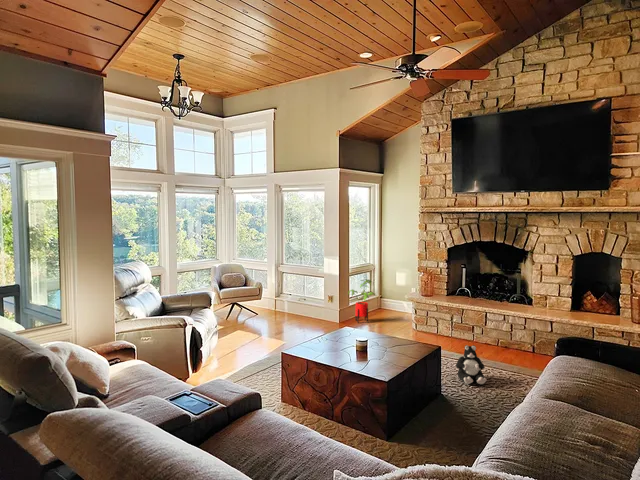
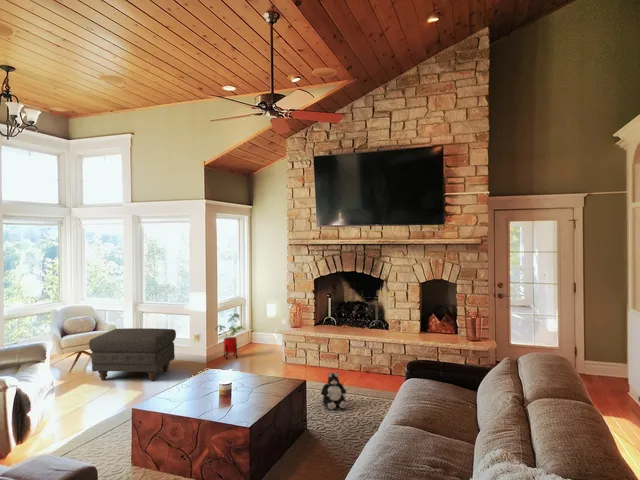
ottoman: none [235,287,311,337] -> present [89,328,176,381]

